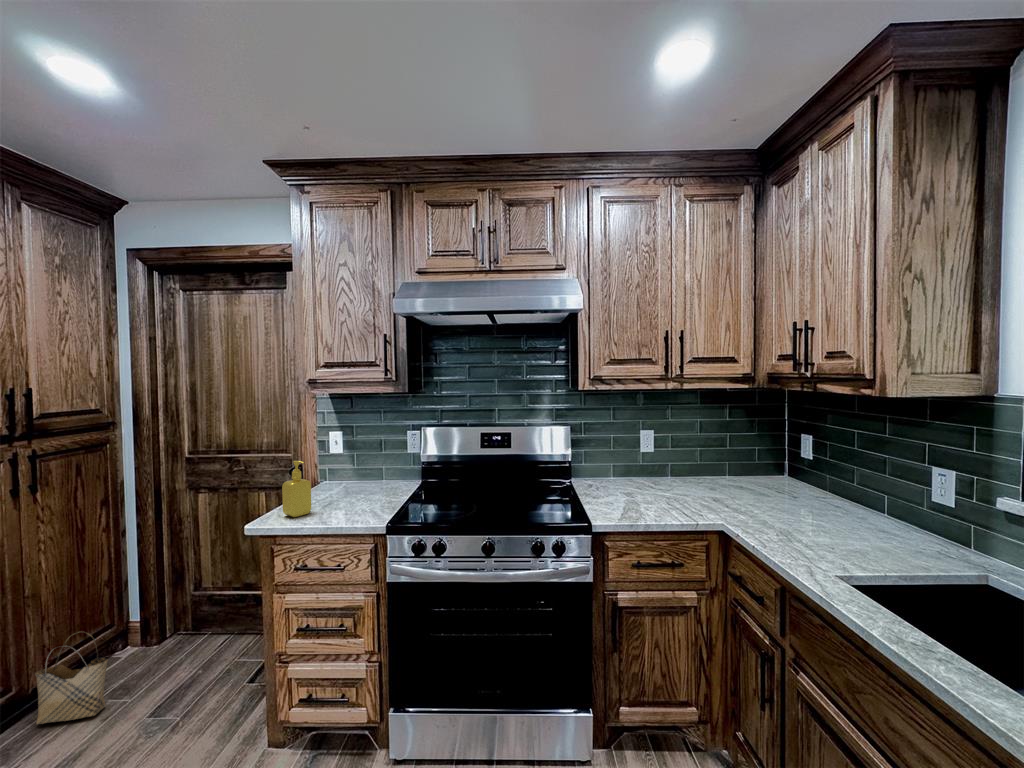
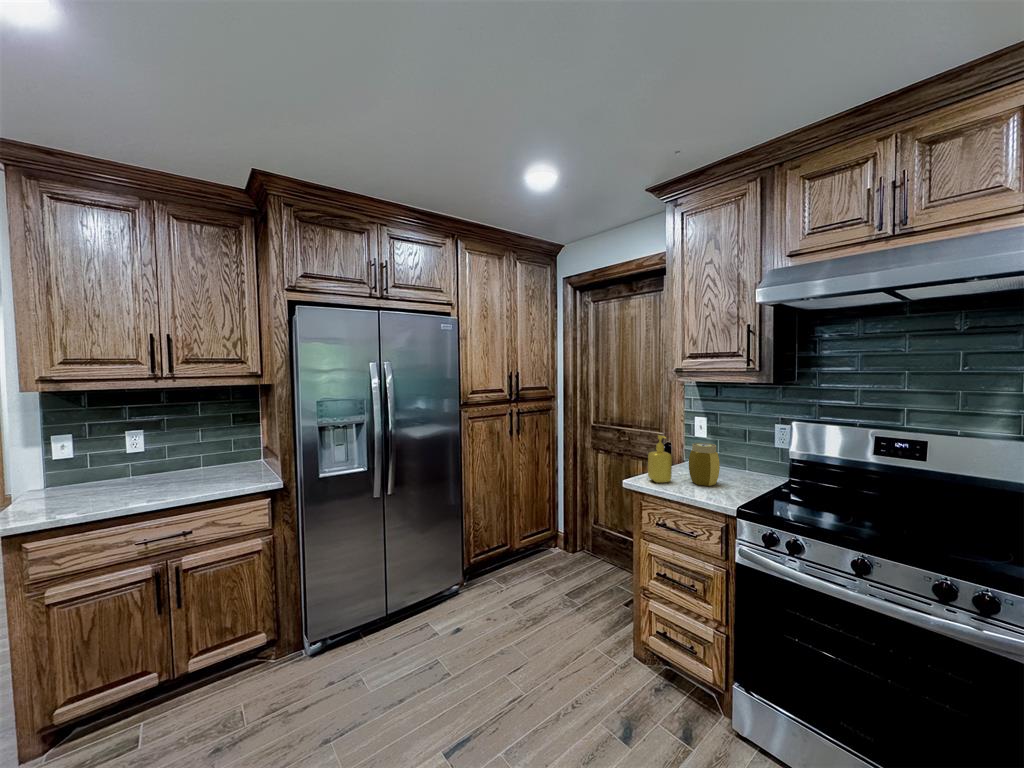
jar: none [330,462,362,510] -> present [689,443,720,486]
woven basket: present [35,631,108,724] -> none [506,528,541,584]

